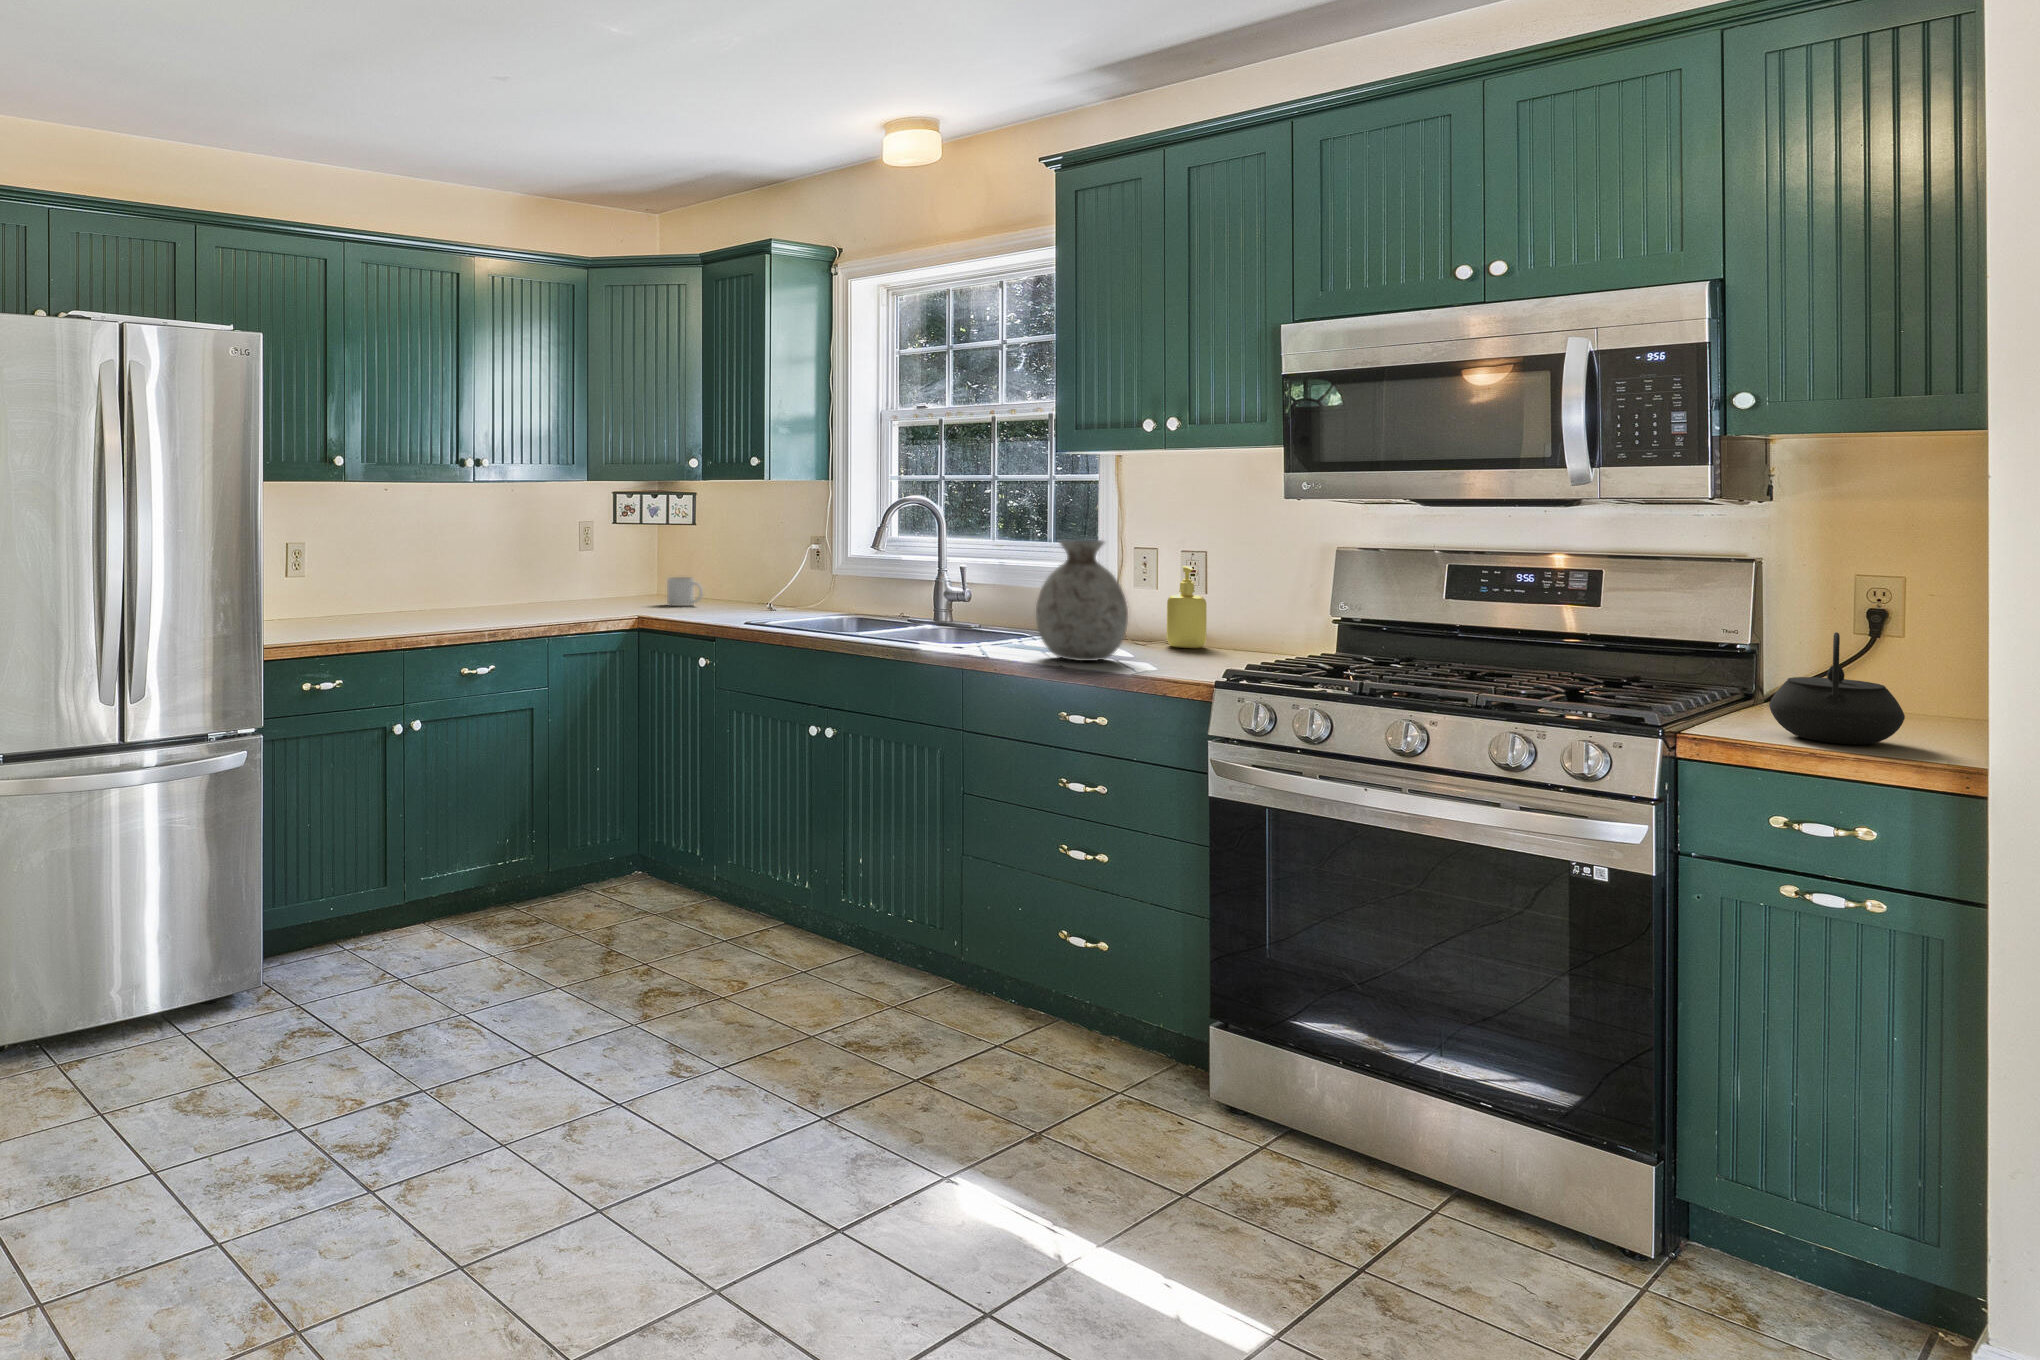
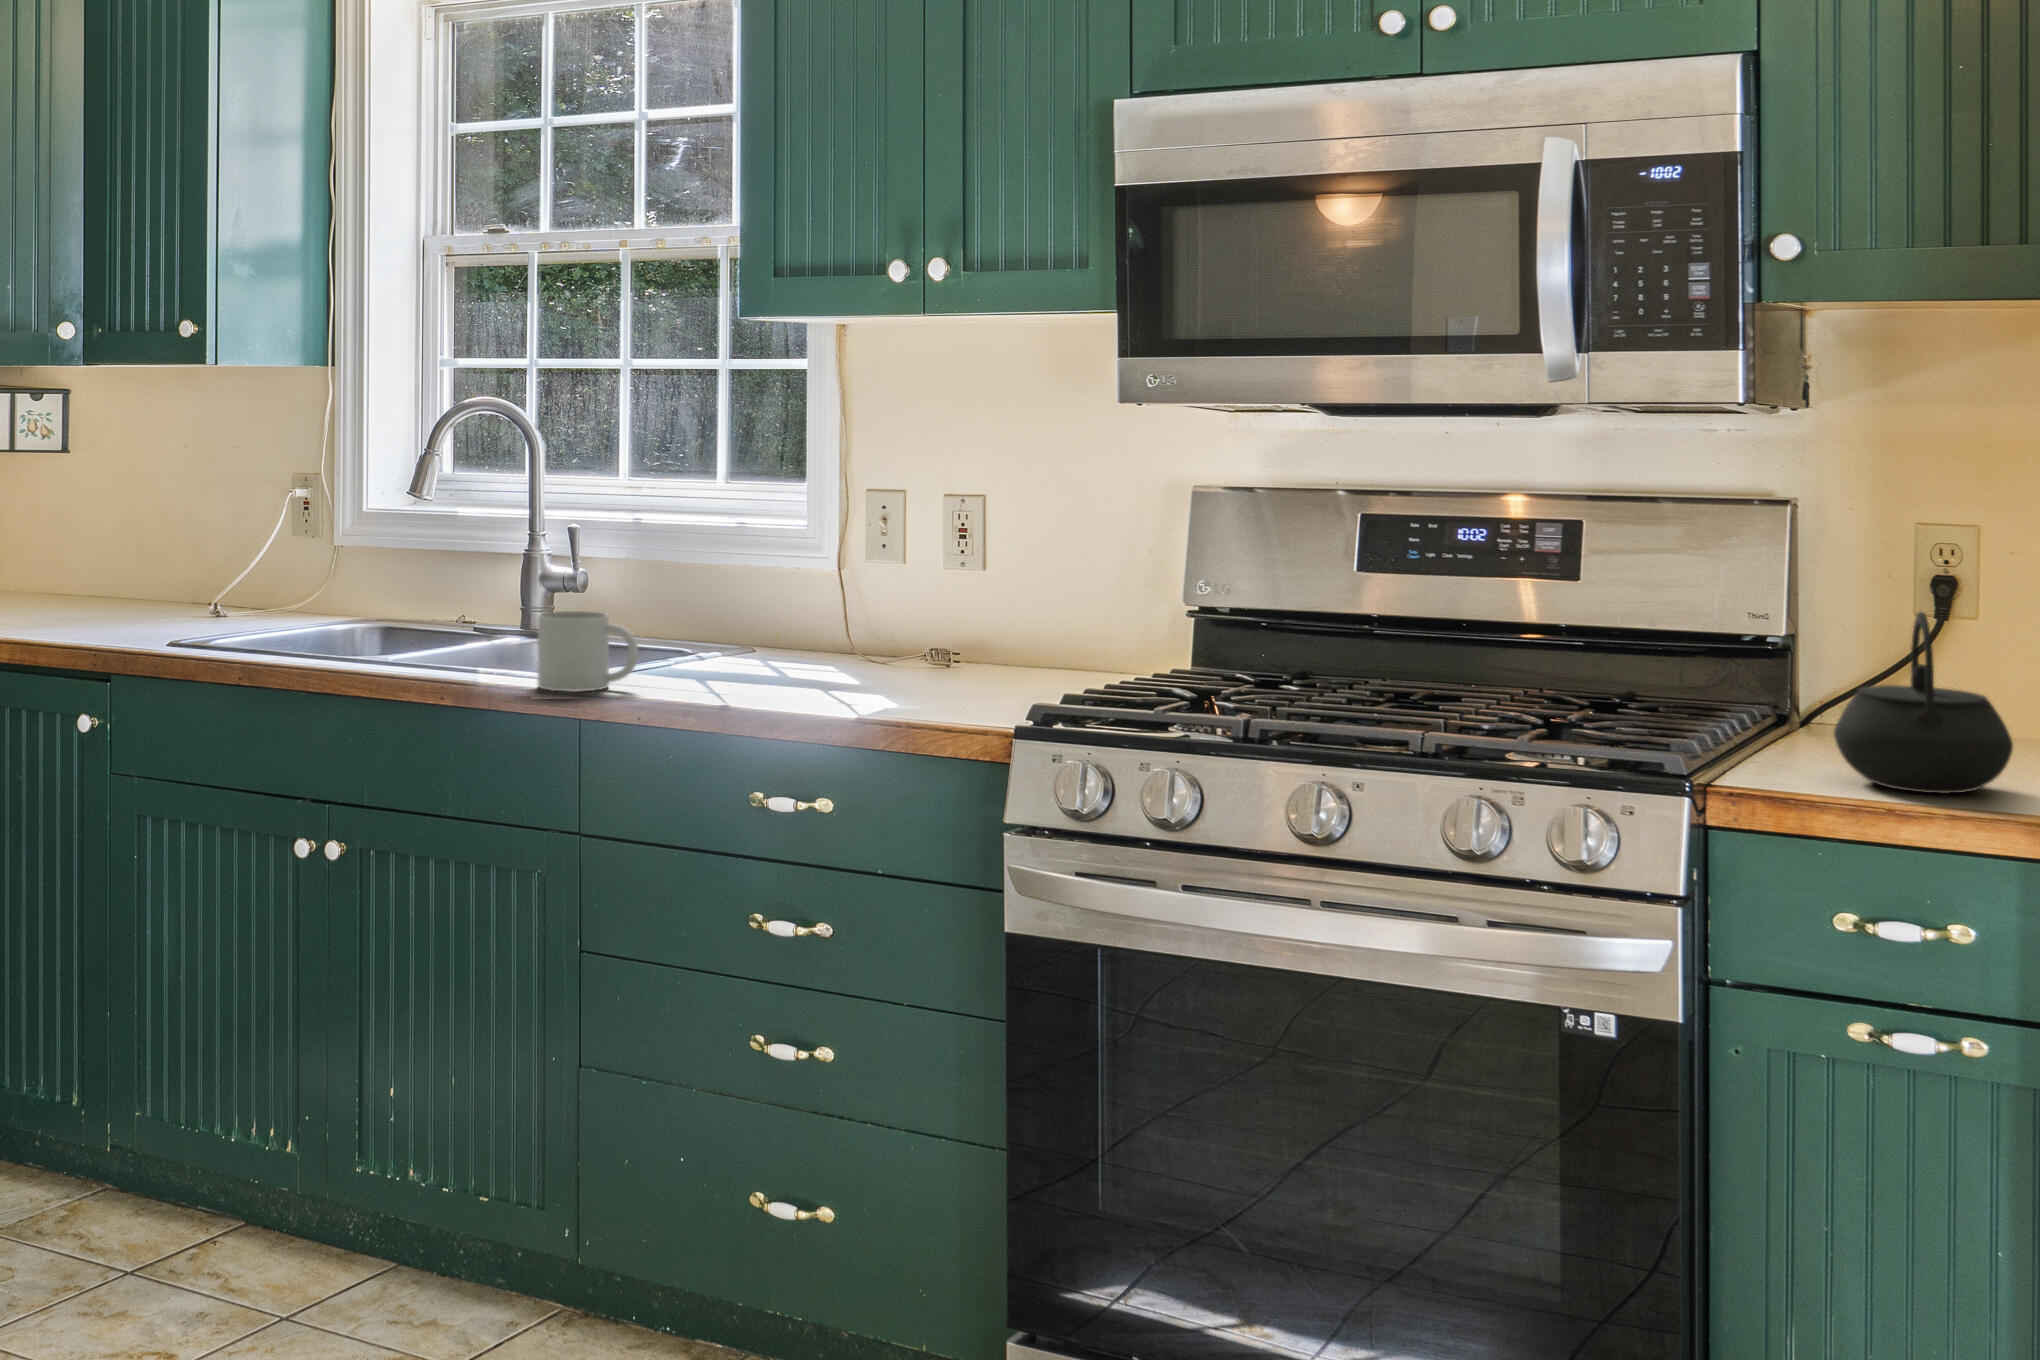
vase: present [1036,540,1128,661] -> none [704,472,859,694]
soap dispenser: present [1167,566,1207,648] -> none [917,518,980,663]
mug: present [667,577,703,606] -> present [538,611,638,692]

